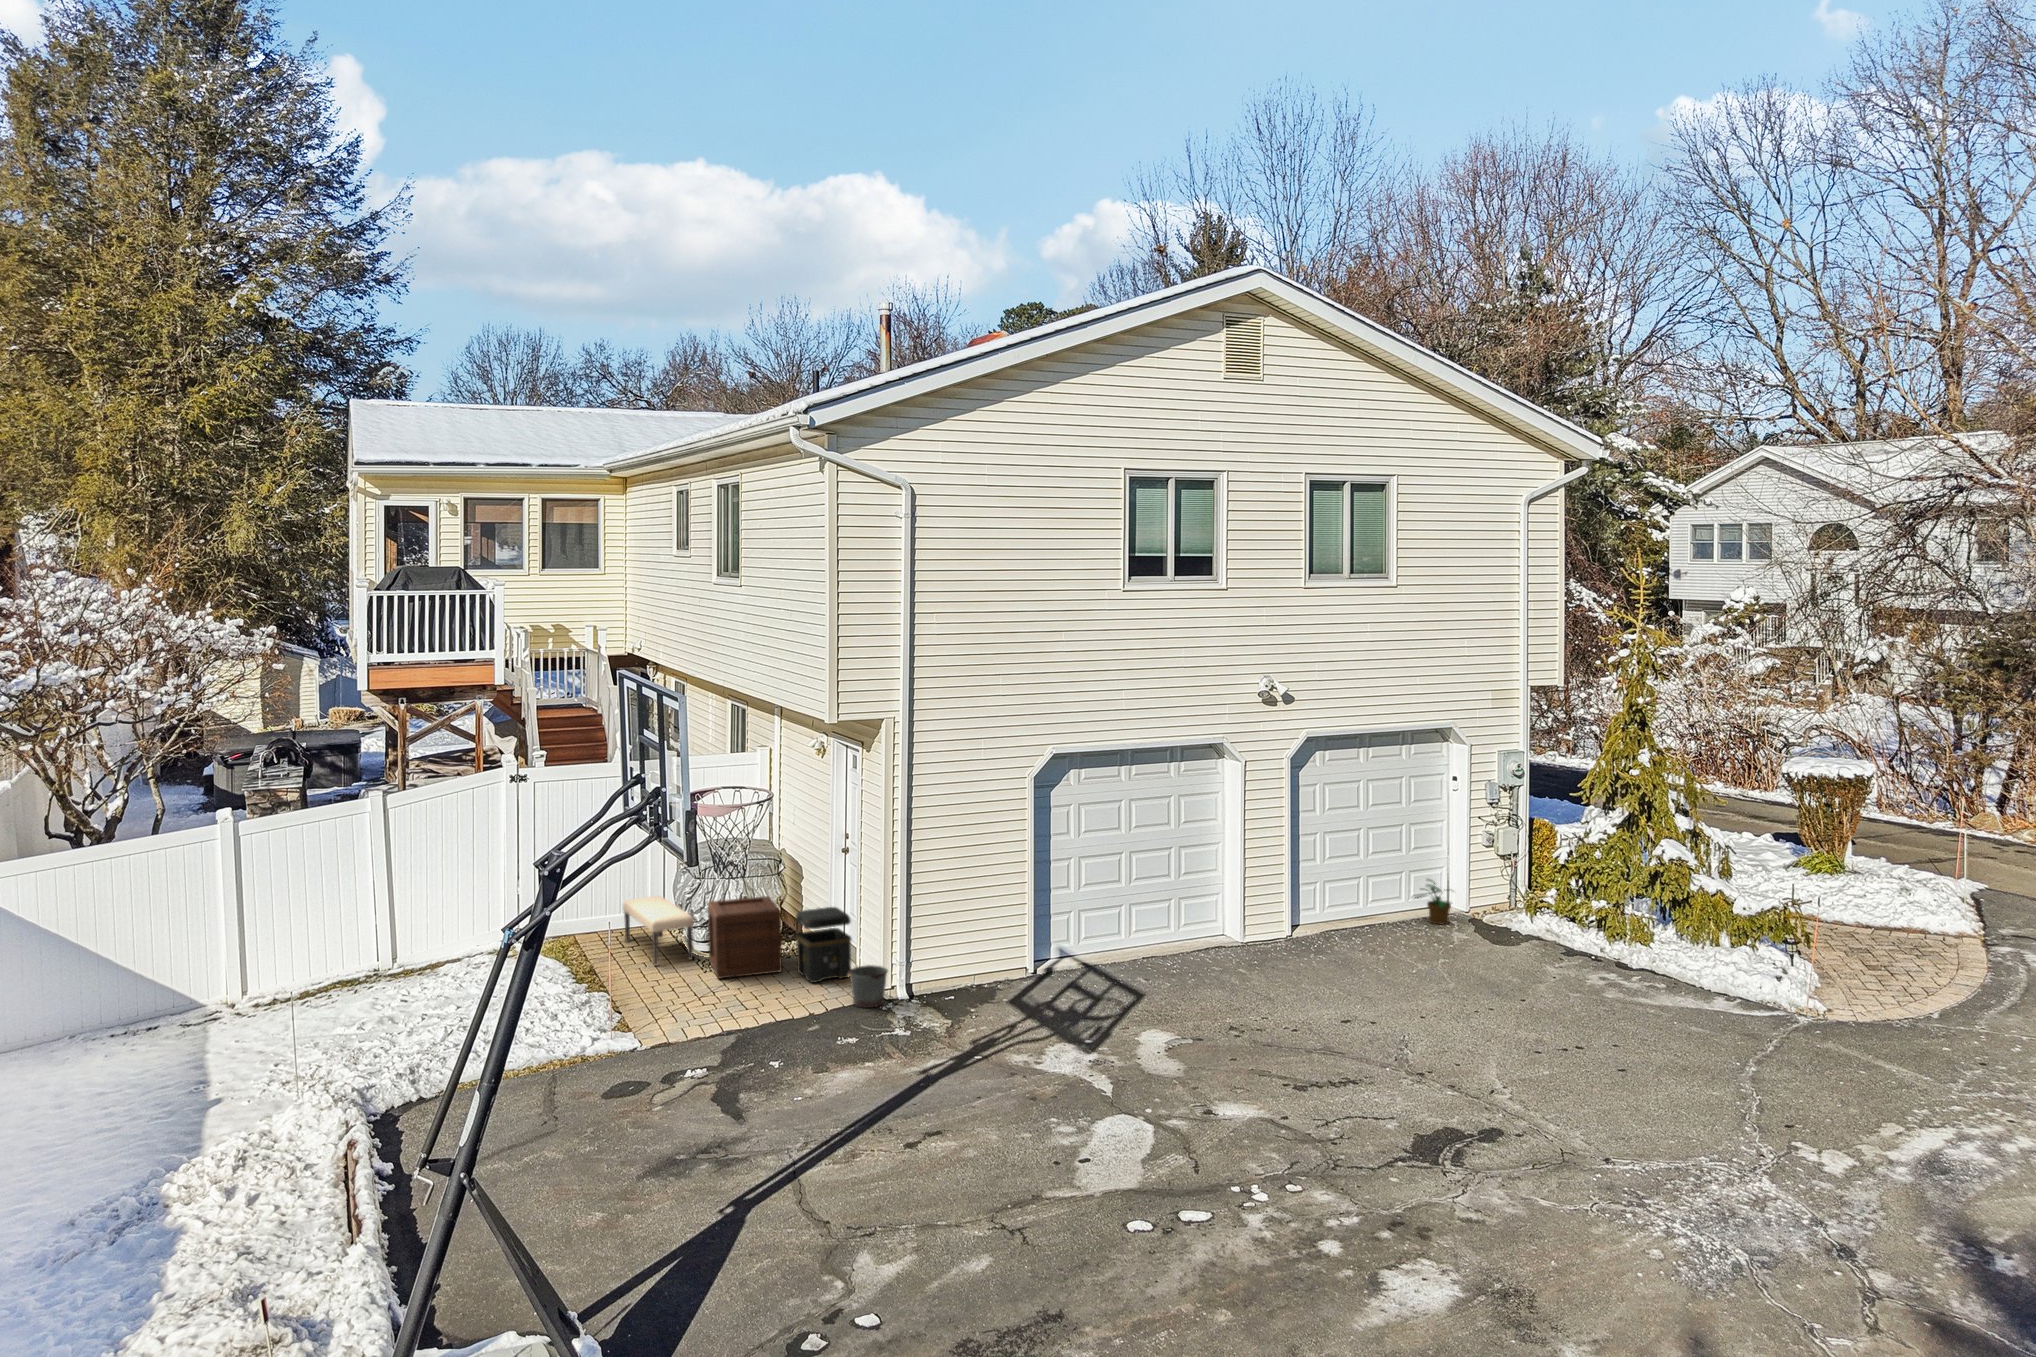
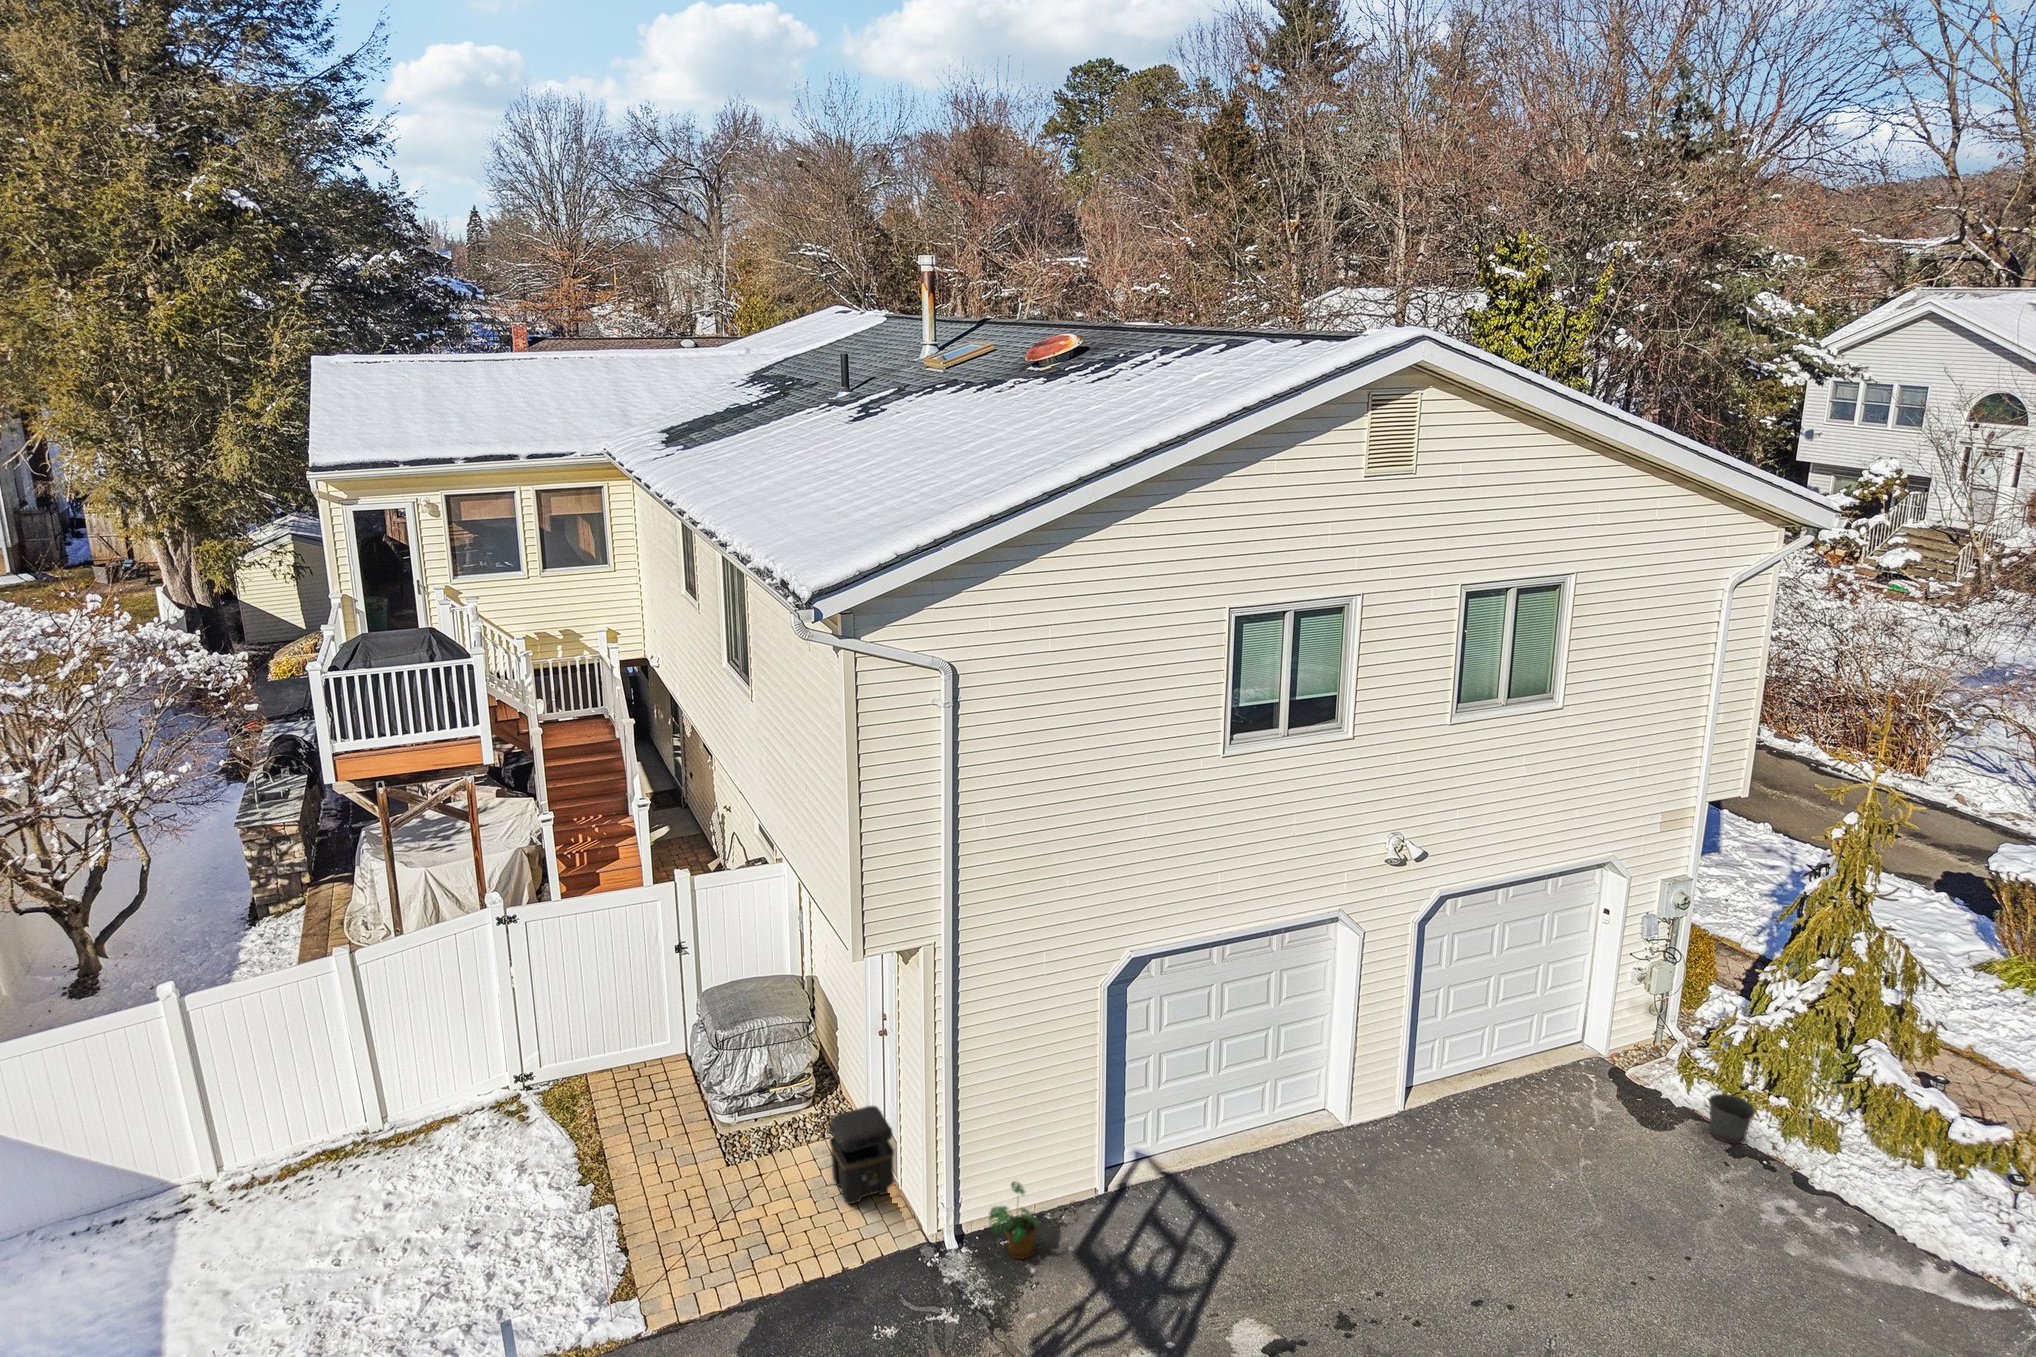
potted plant: present [1415,879,1451,924] -> present [989,1182,1040,1259]
bench: present [623,896,694,965] -> none [637,1047,716,1158]
wooden crate: present [708,896,782,979] -> none [729,1076,816,1192]
bucket: present [848,965,888,1008] -> present [1709,1094,1755,1144]

